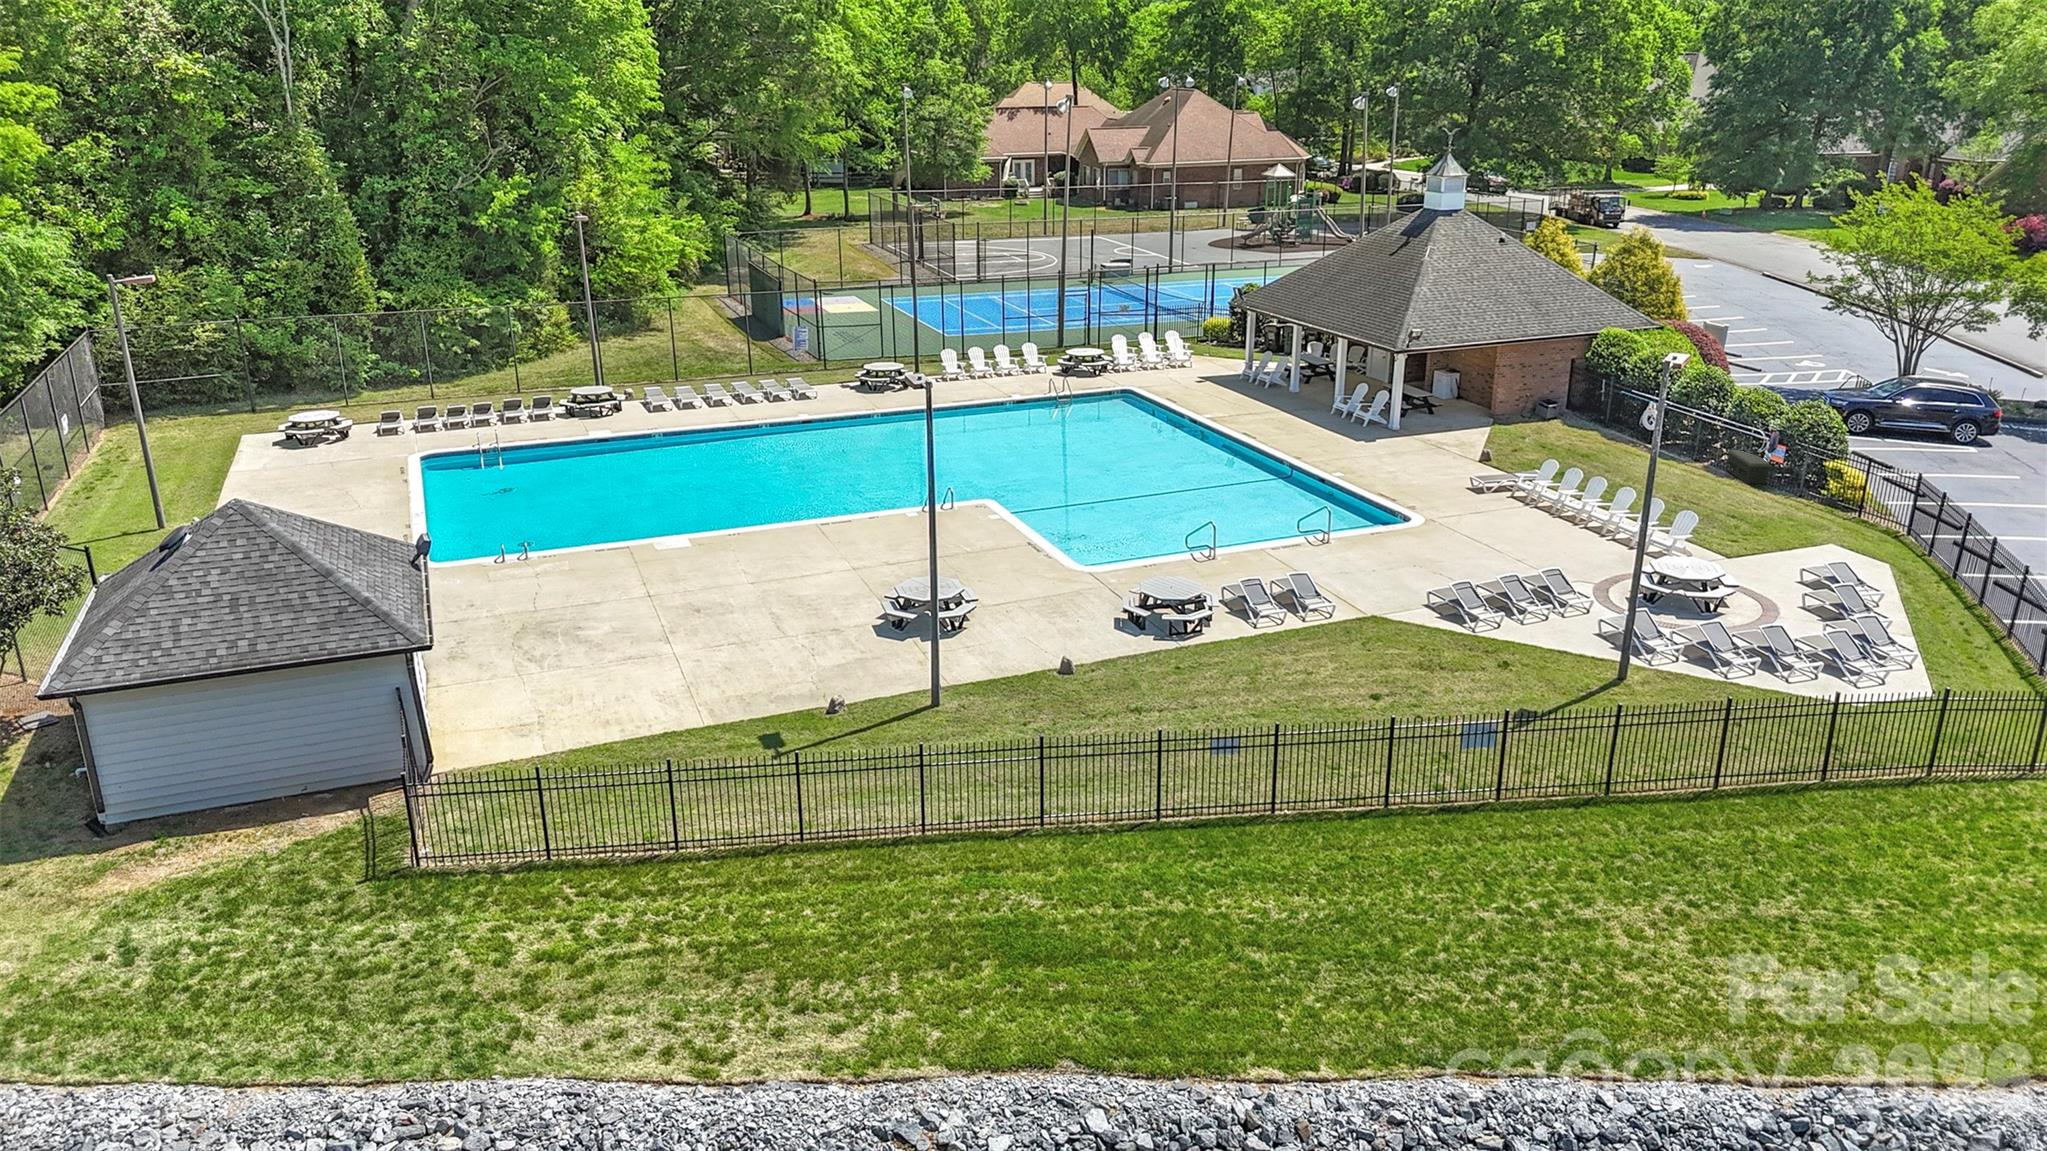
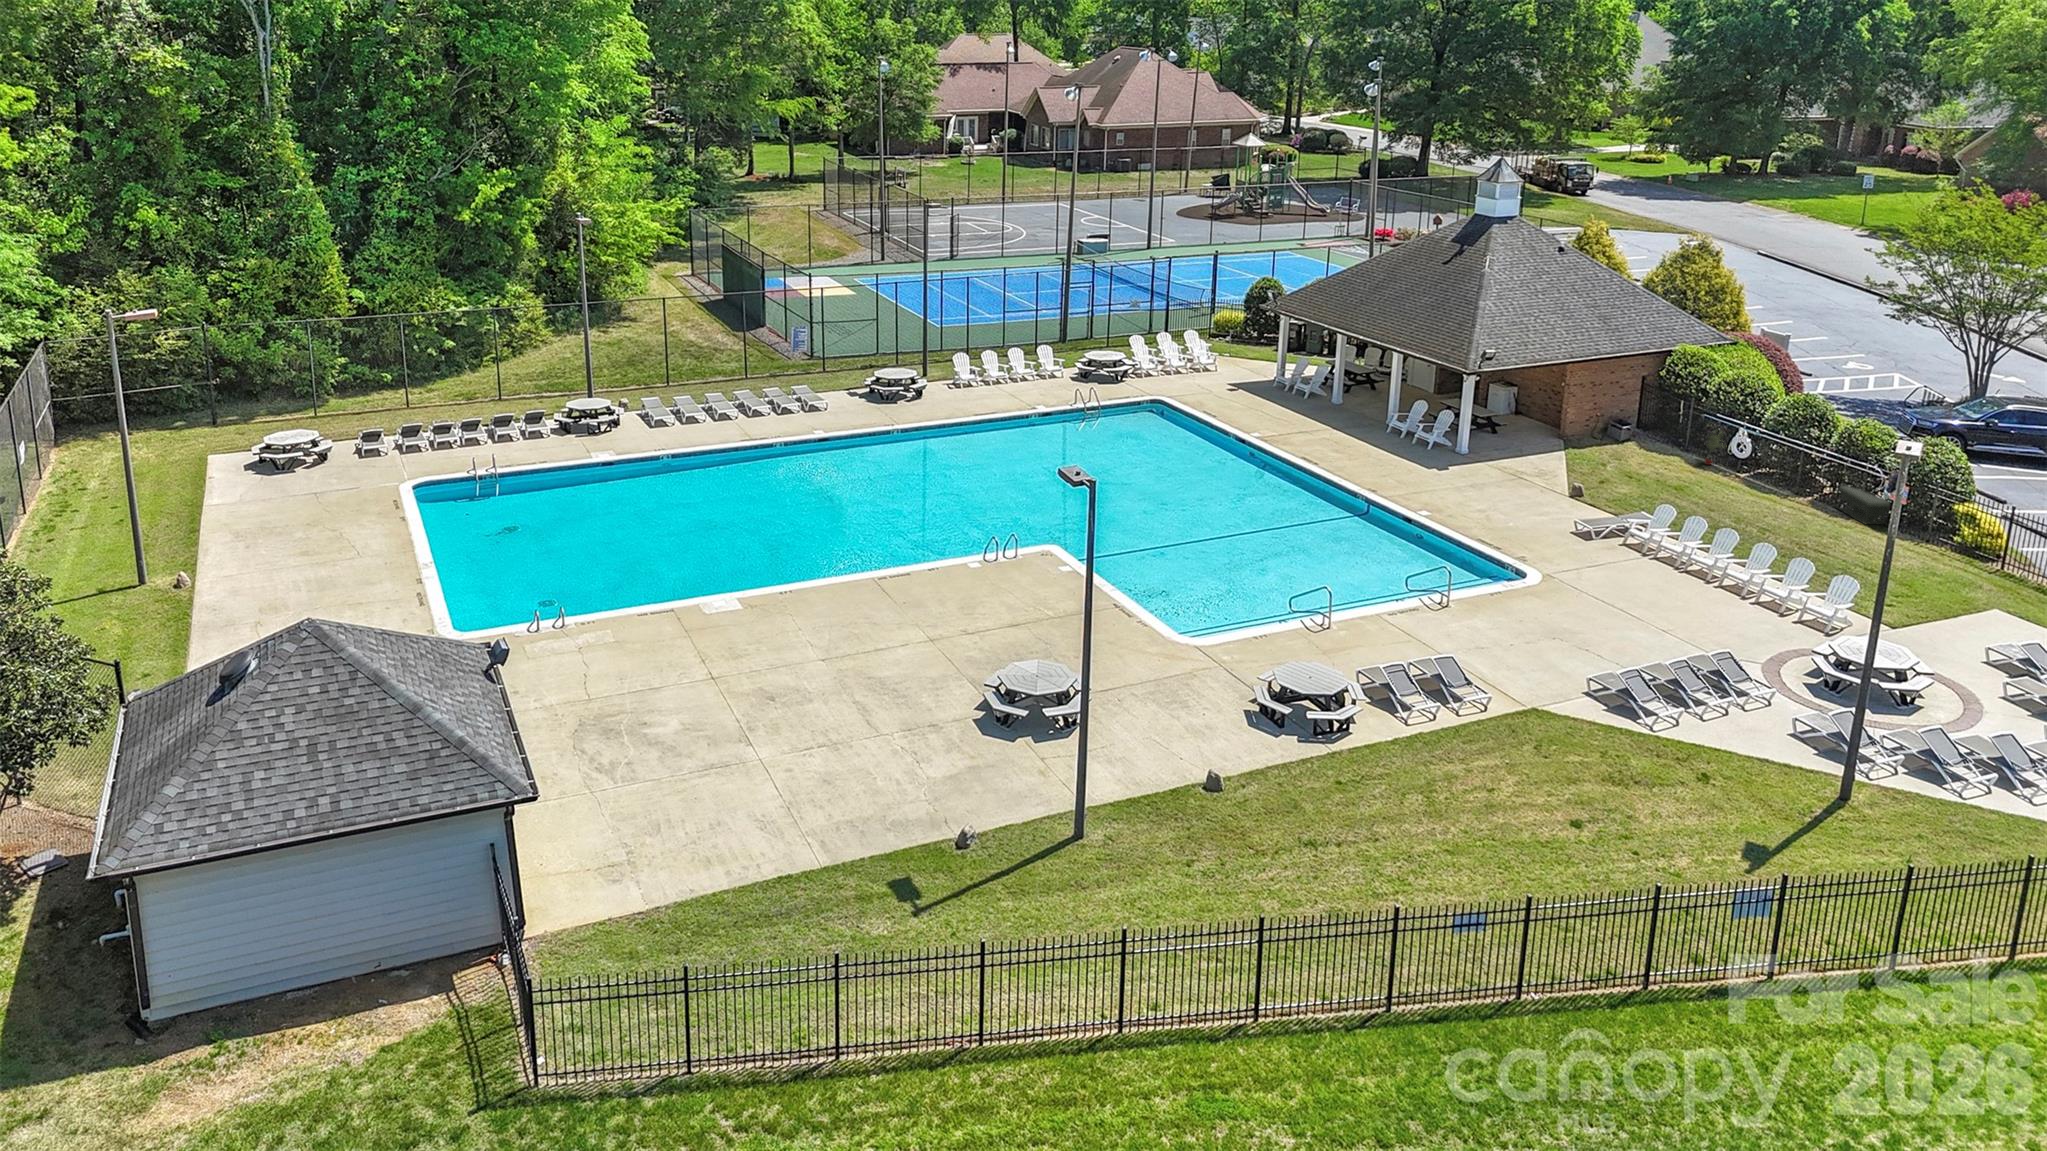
potted tree: none [1620,403,1640,438] -> present [1705,432,1727,465]

